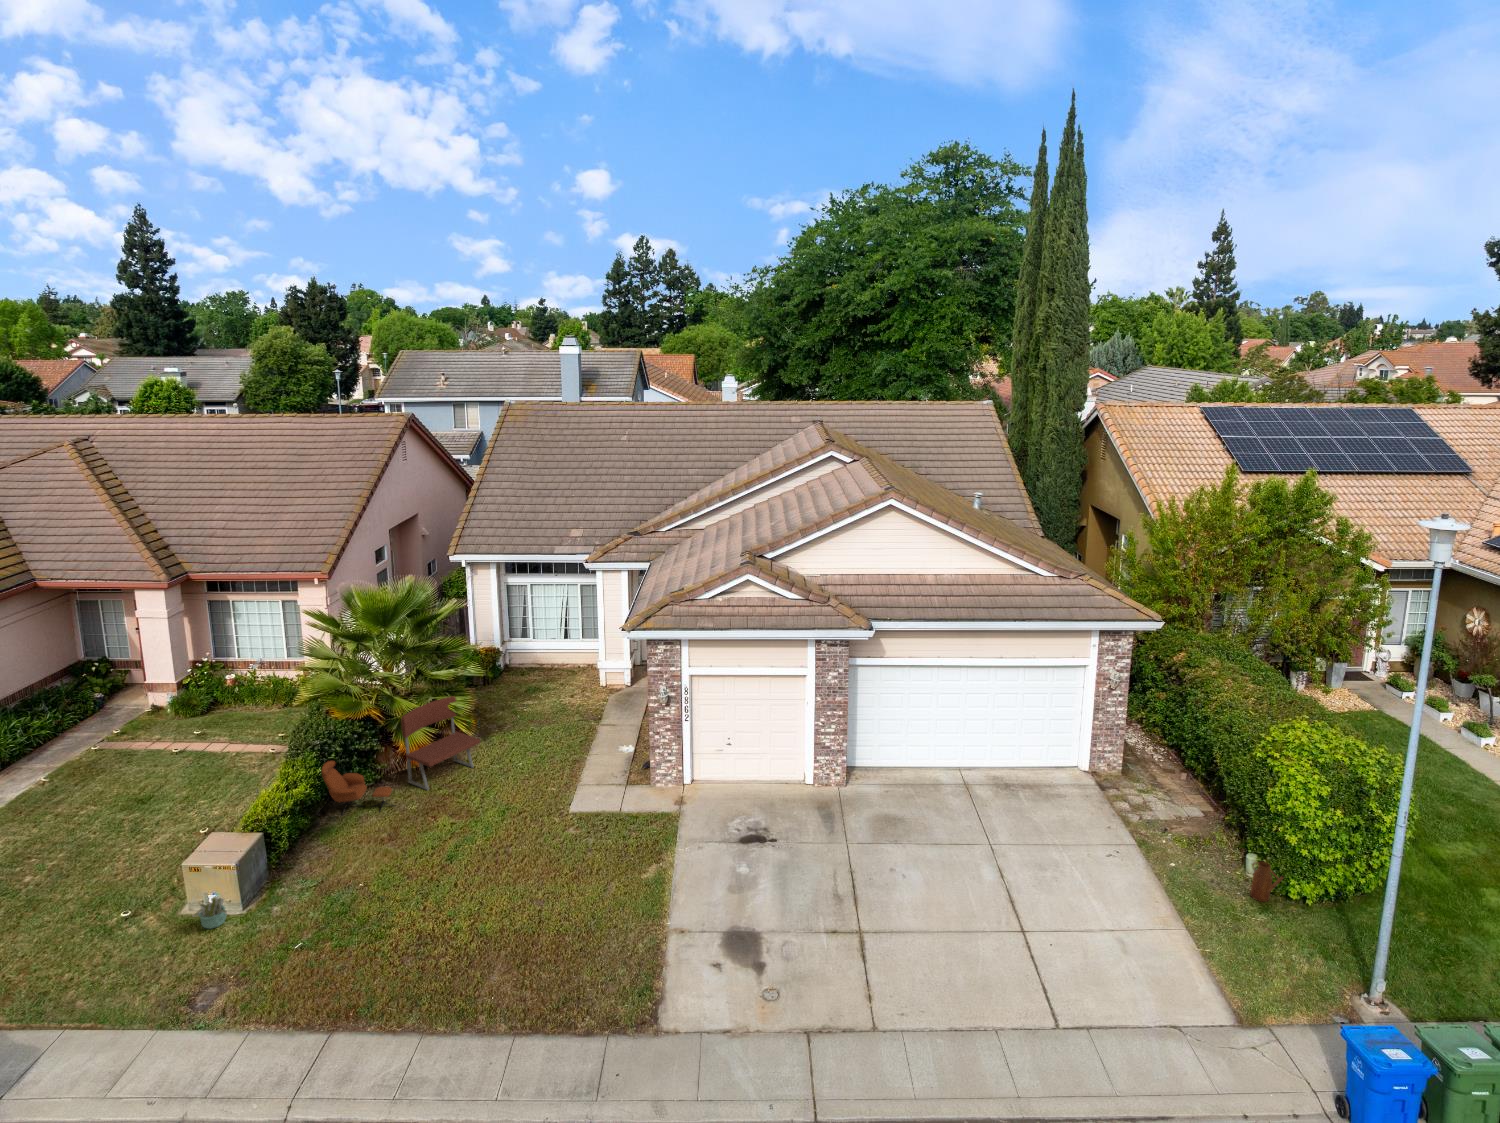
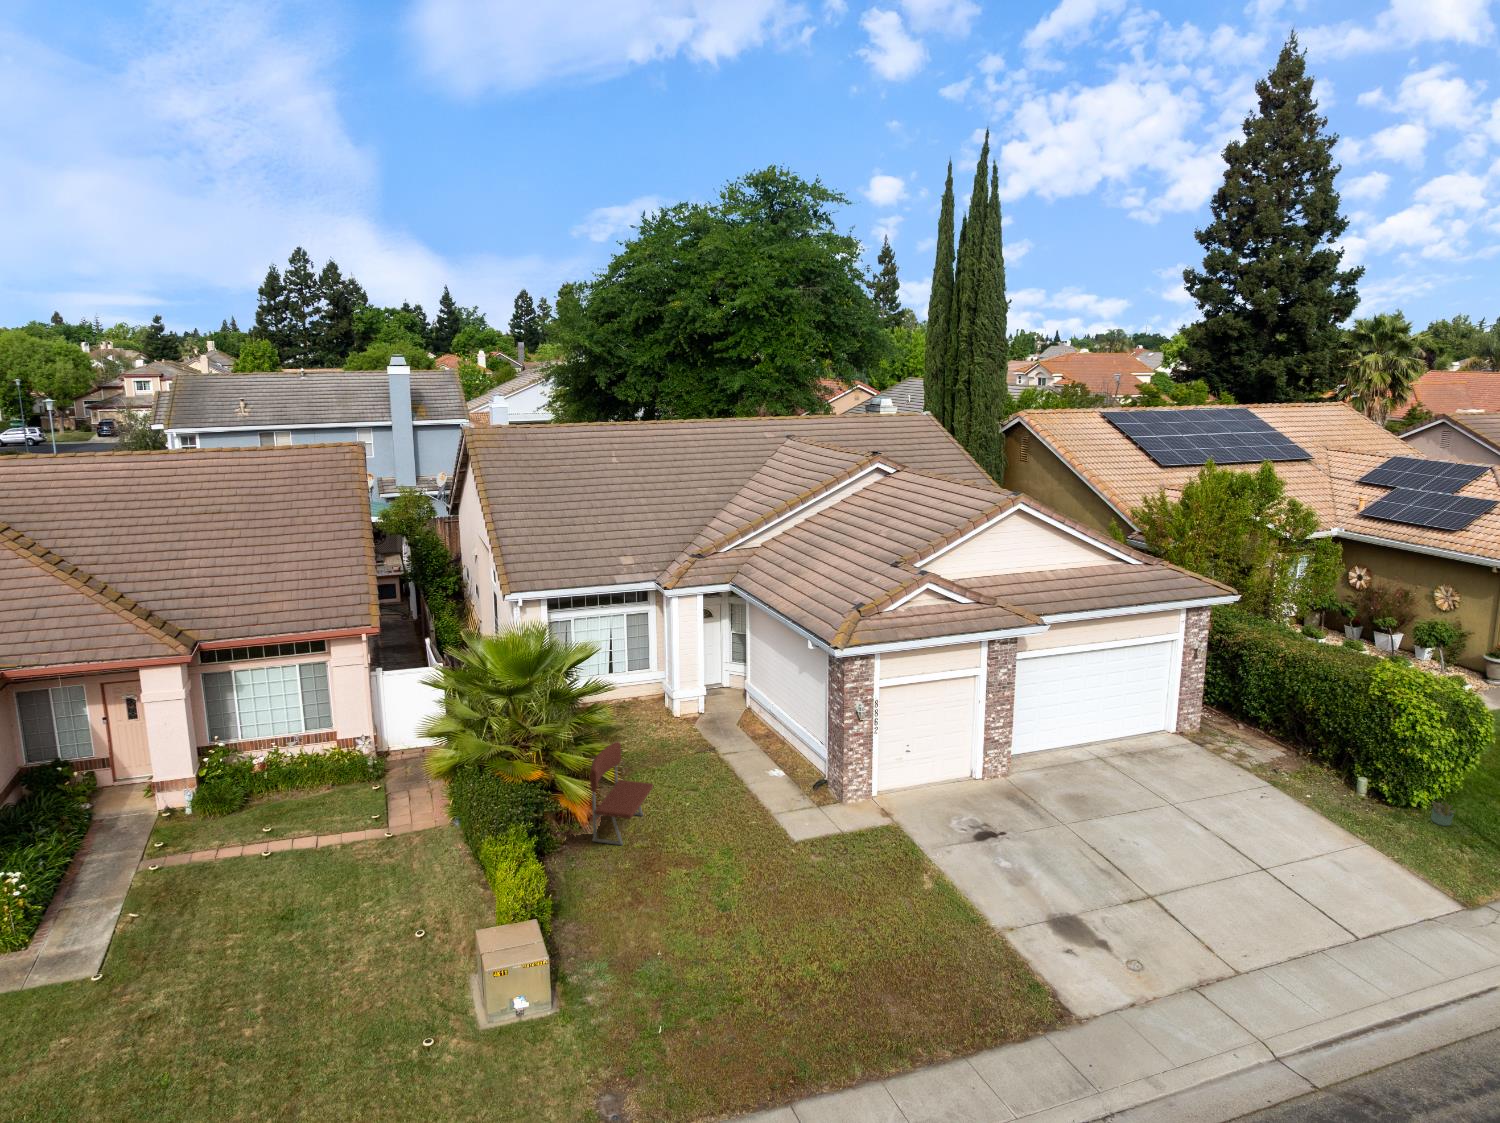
lounge chair: present [322,761,392,812] -> none [533,828,608,886]
watering can: present [1250,862,1284,902] -> none [1381,781,1415,813]
decorative plant: present [194,897,227,929] -> present [1431,803,1455,826]

